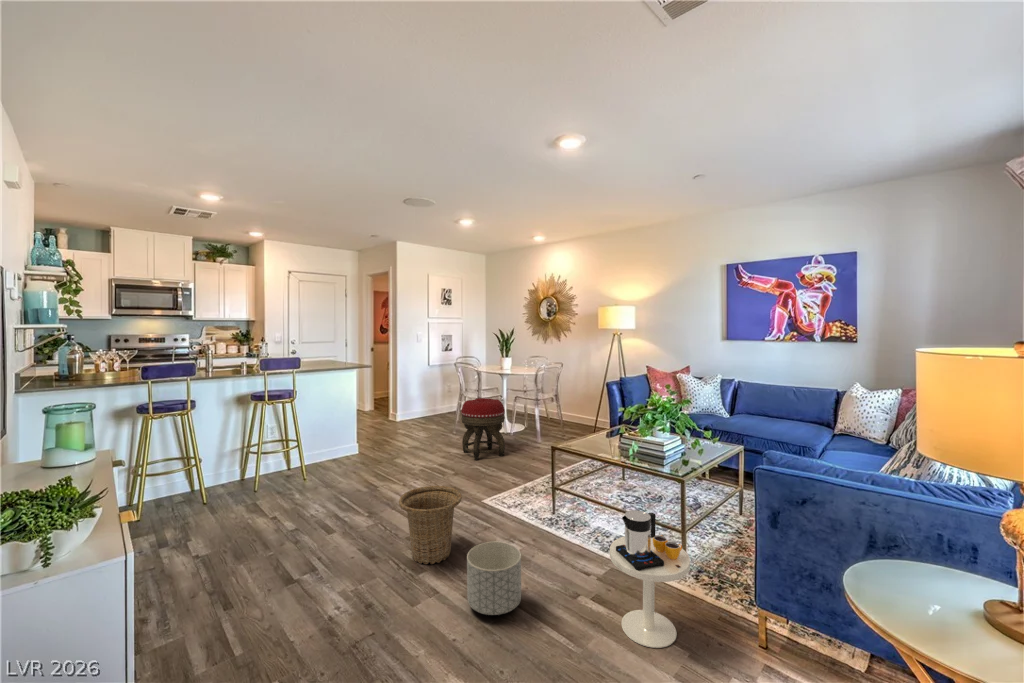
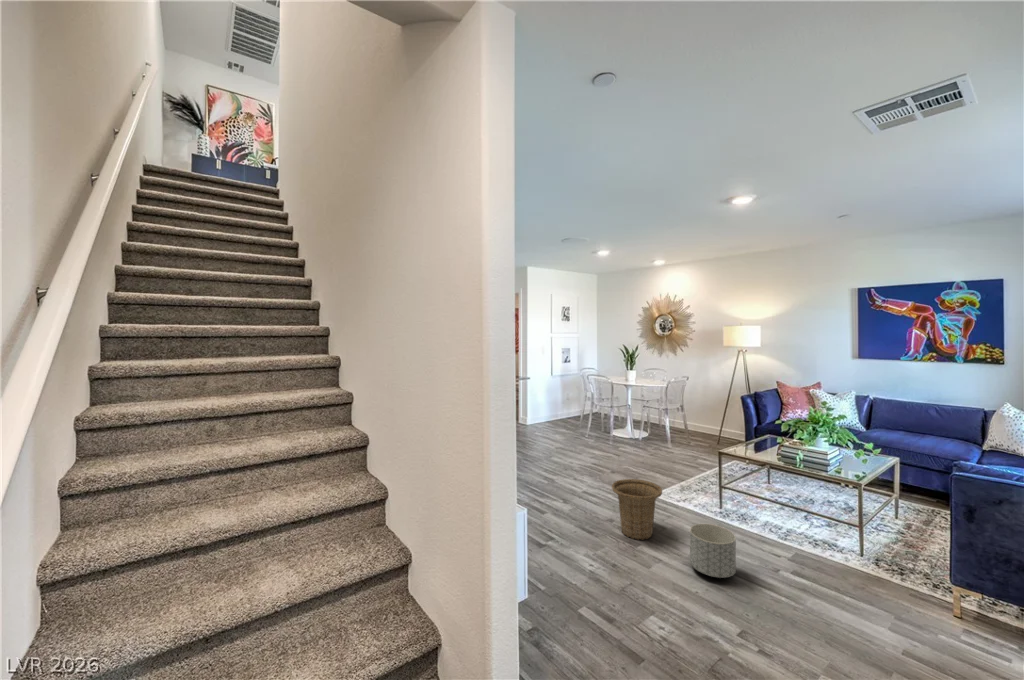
footstool: present [461,398,505,460] -> none [607,407,646,461]
side table: present [610,510,690,648] -> none [814,504,892,611]

